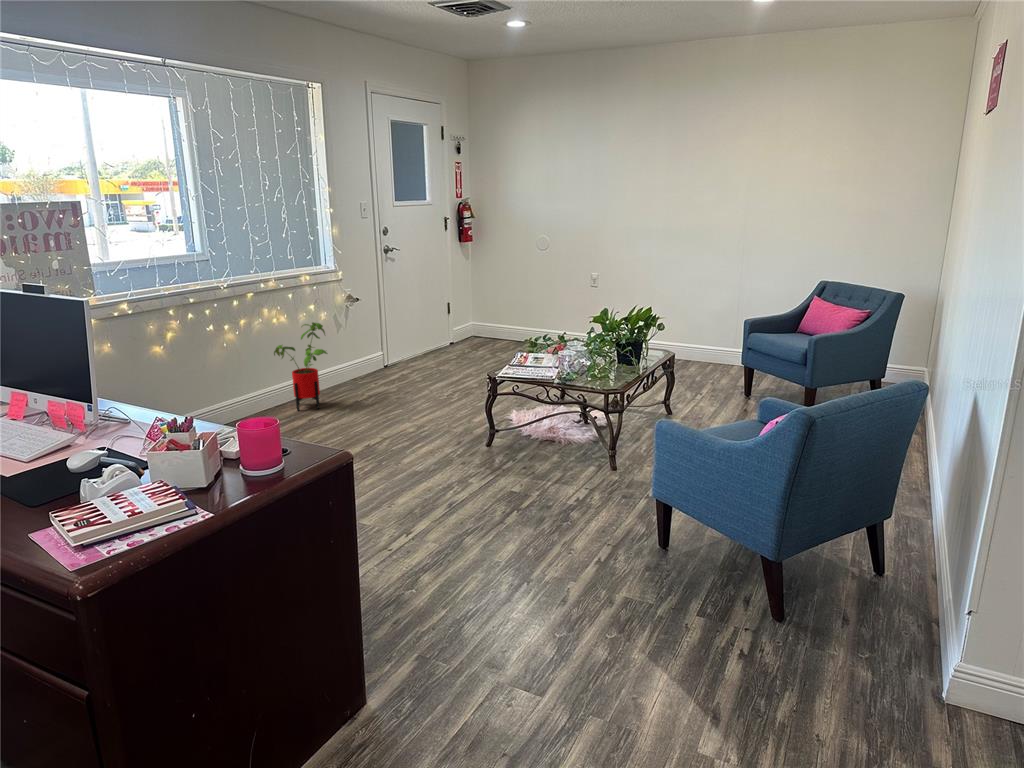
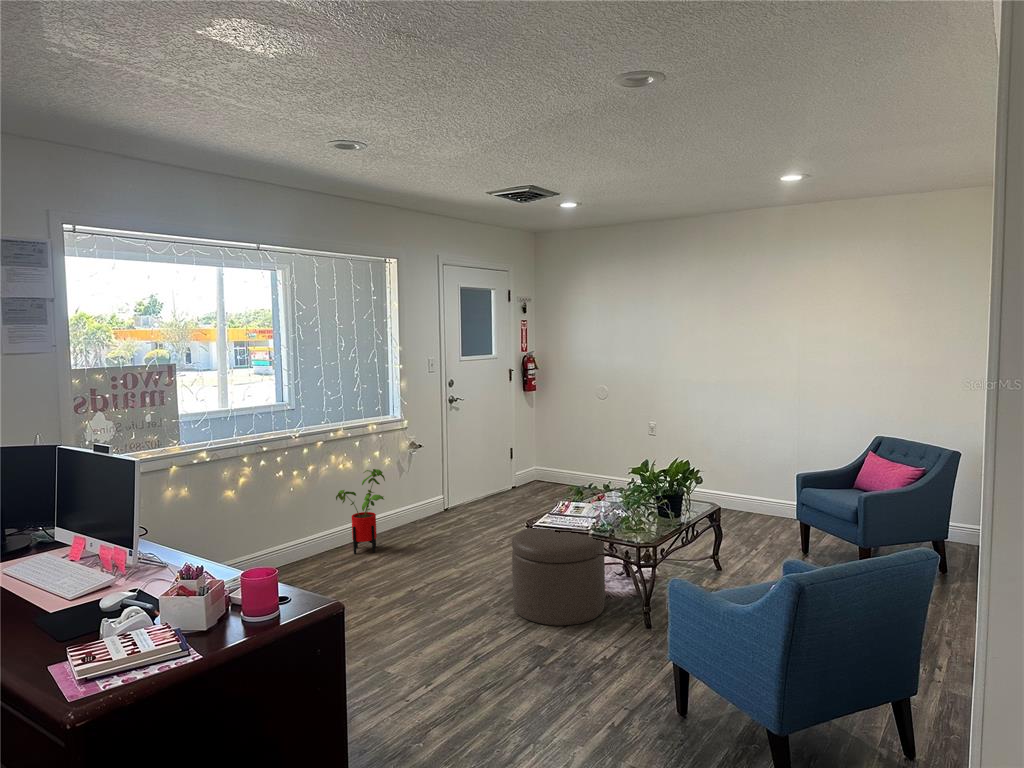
ottoman: none [476,374,569,472] -> present [512,528,605,625]

